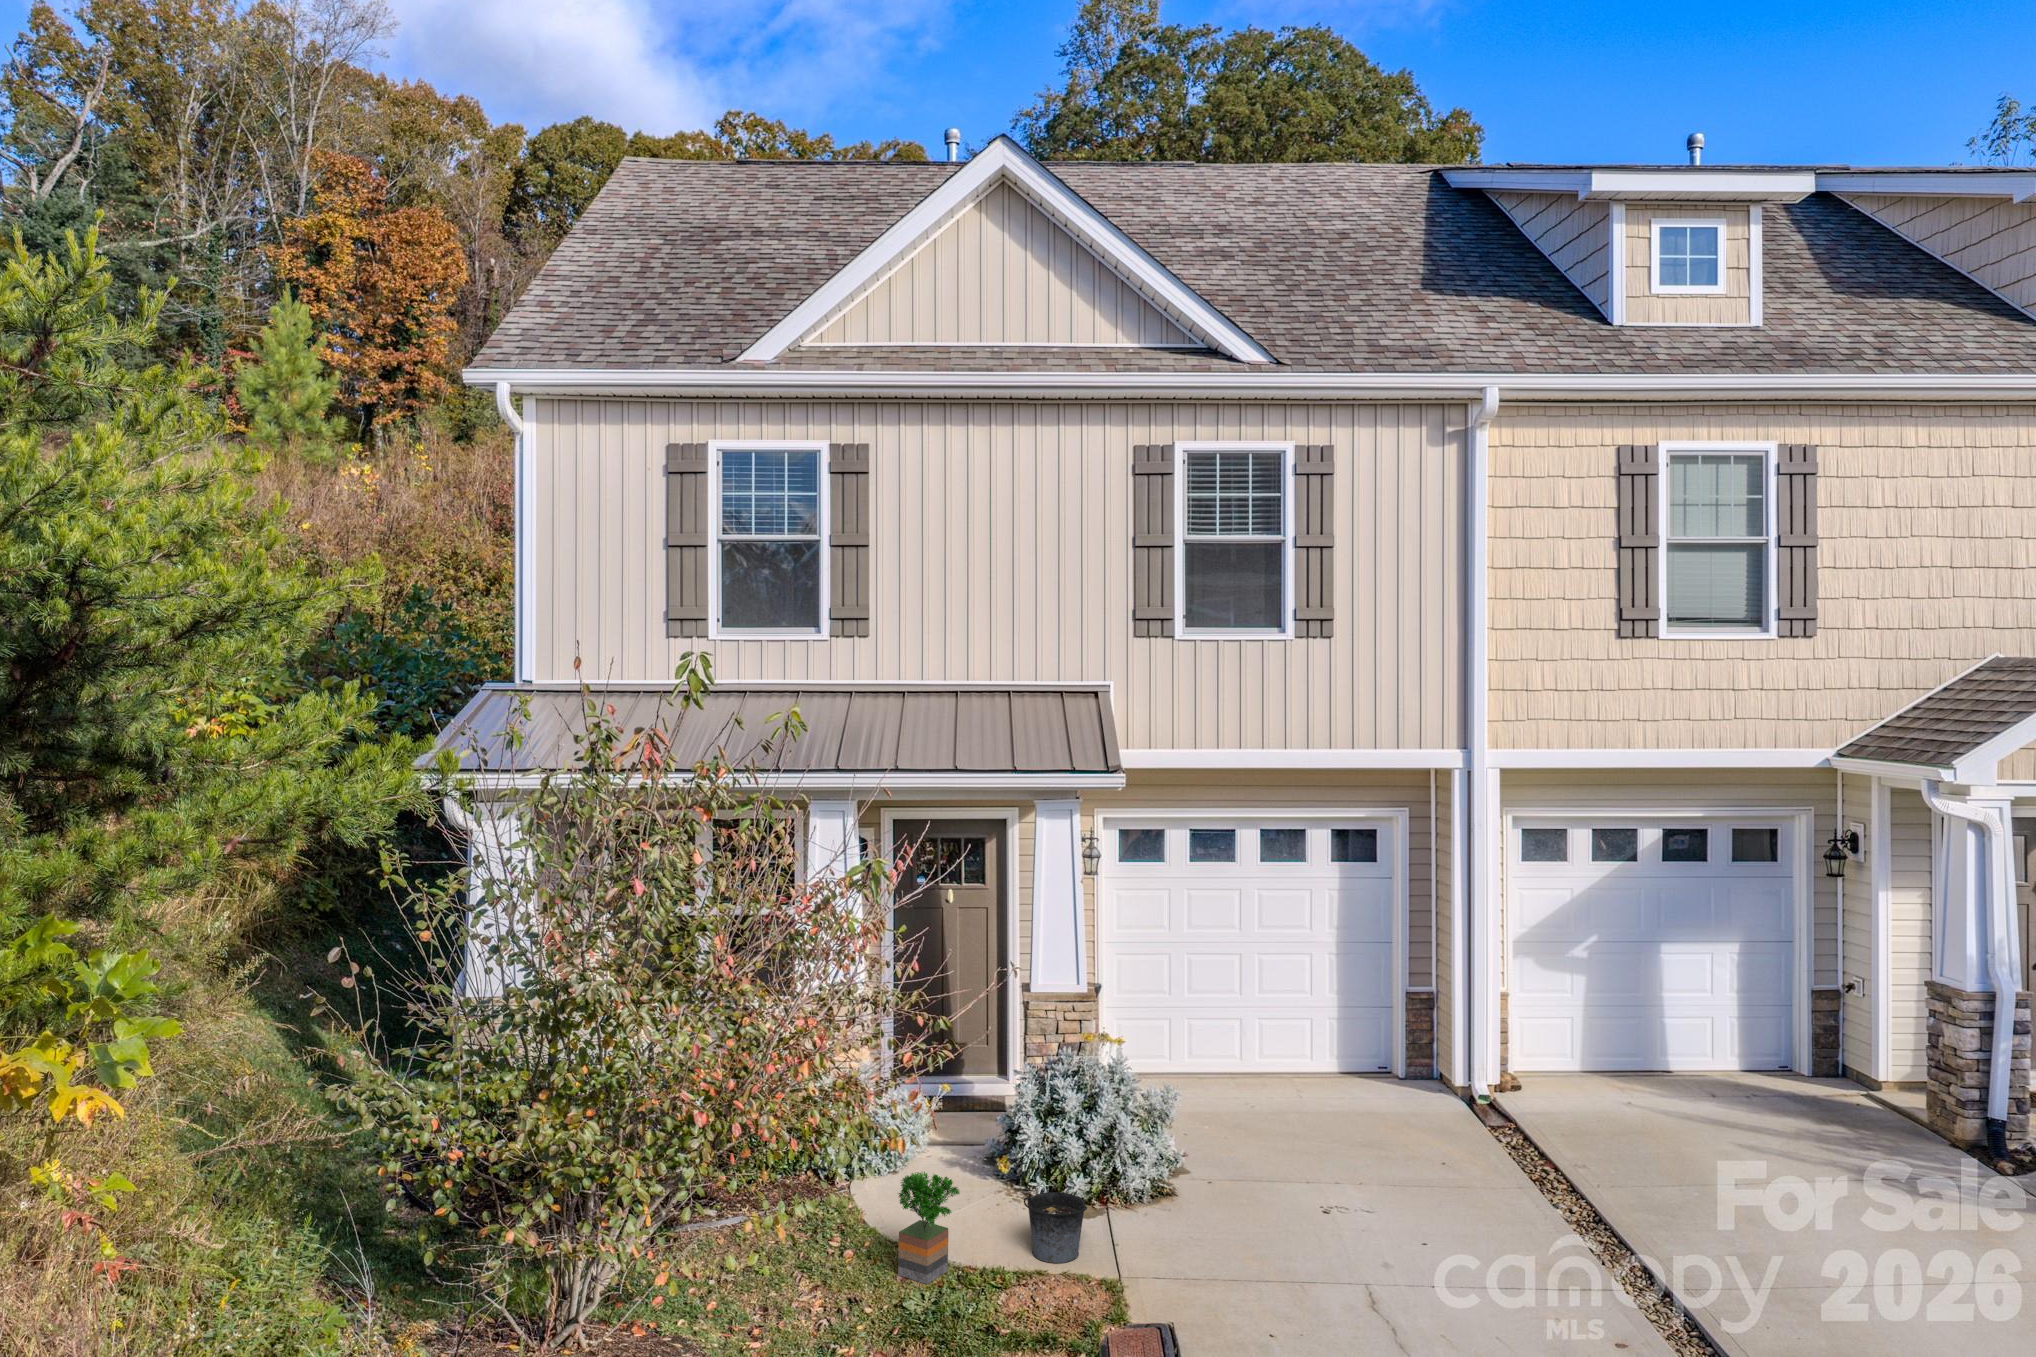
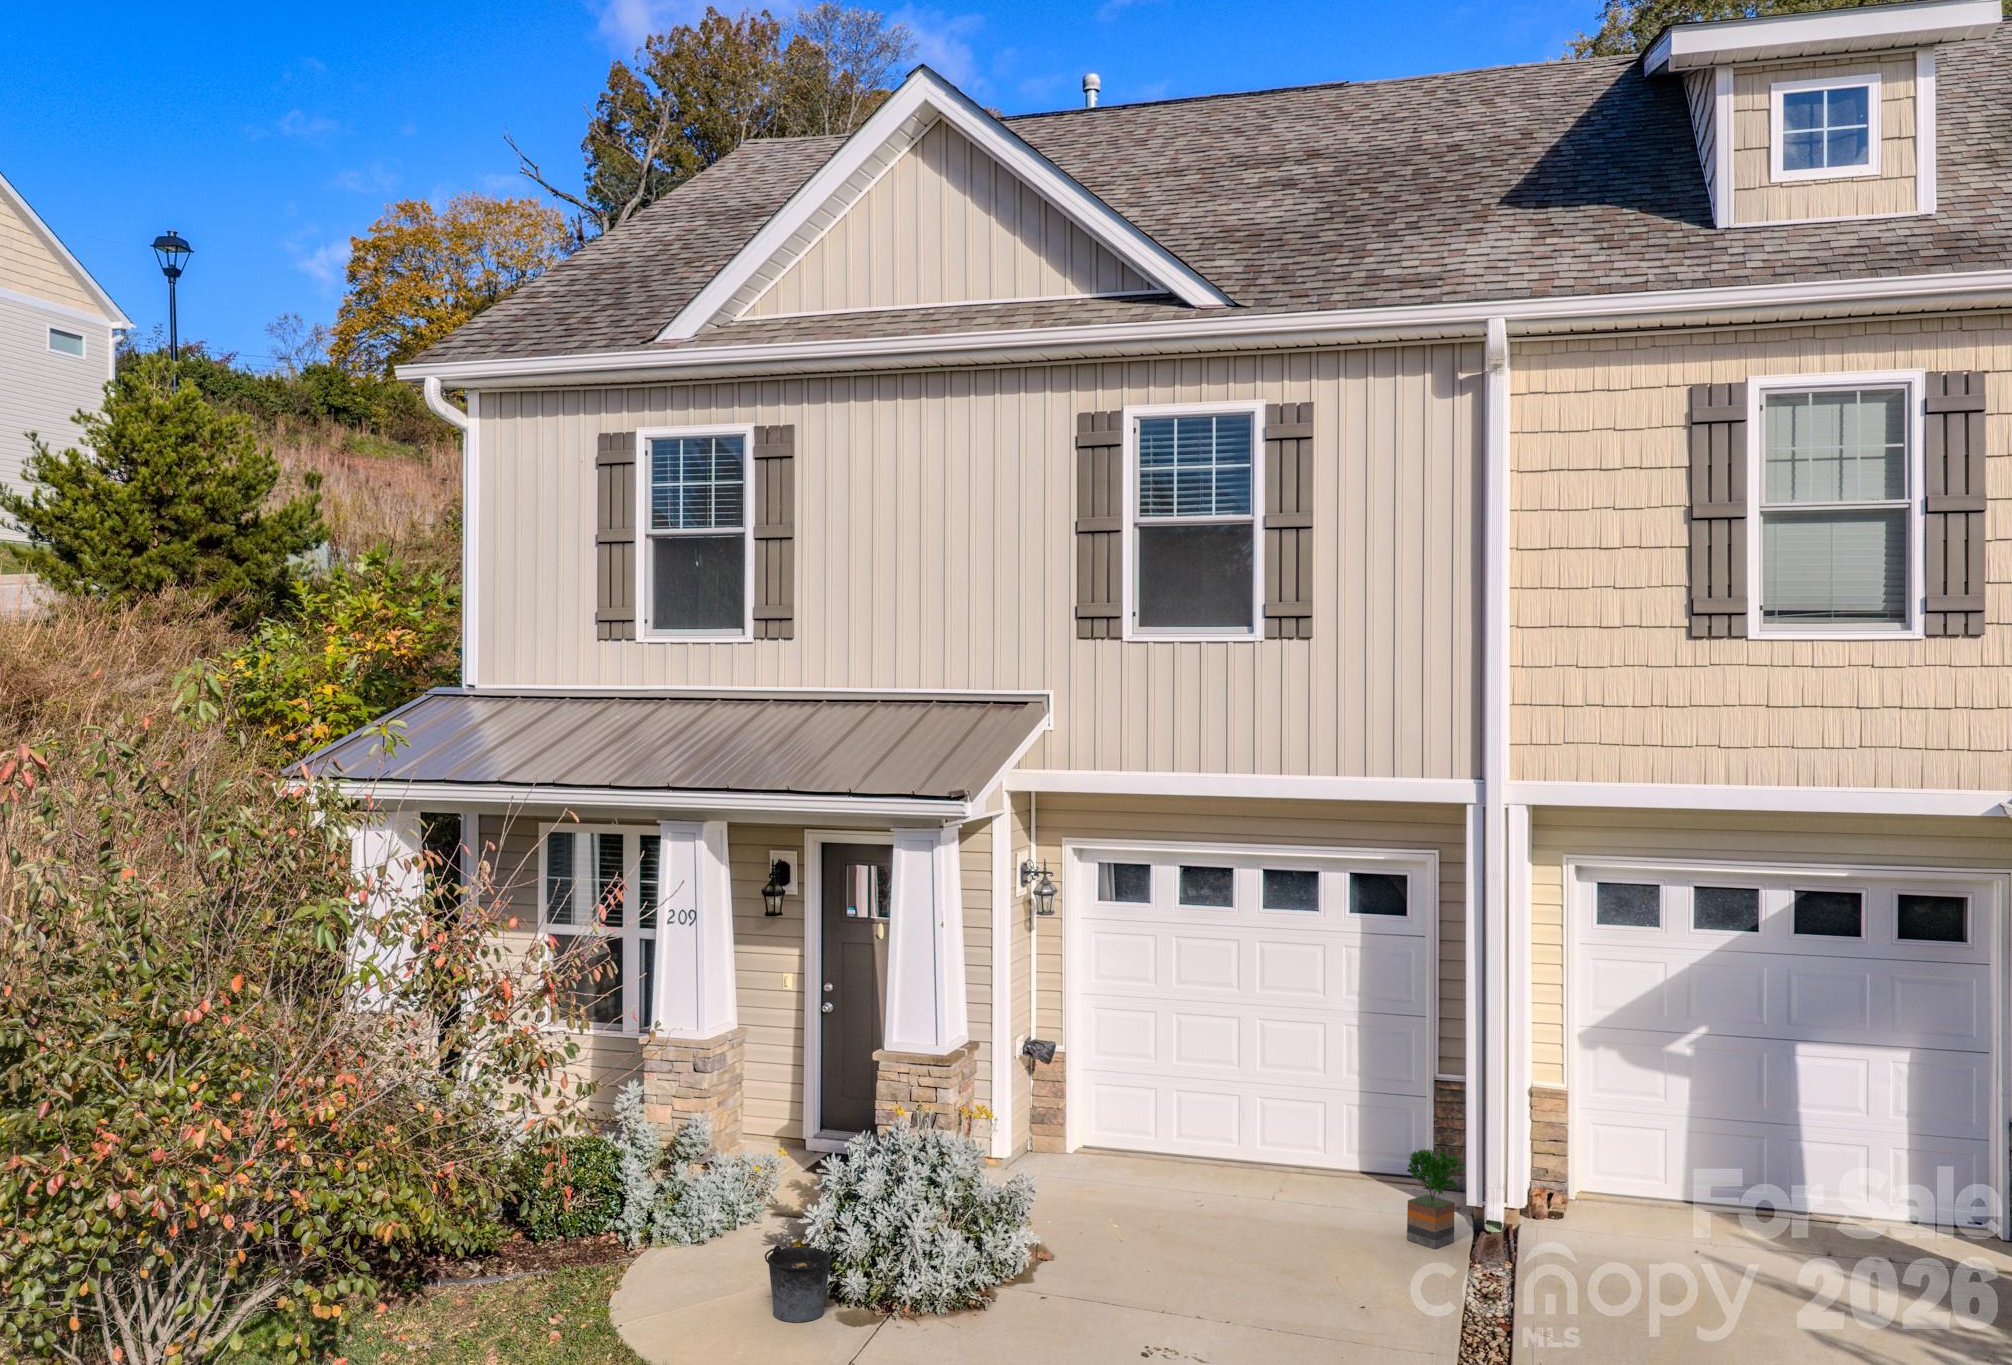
potted tree: present [898,1172,960,1284] -> present [1407,1149,1465,1249]

